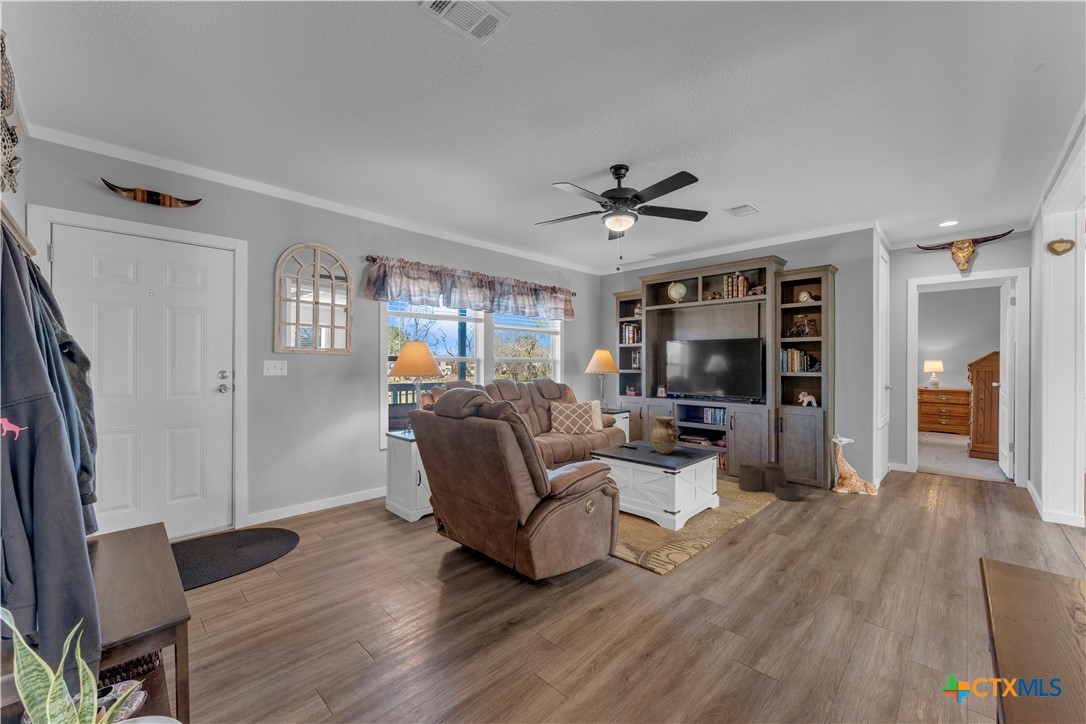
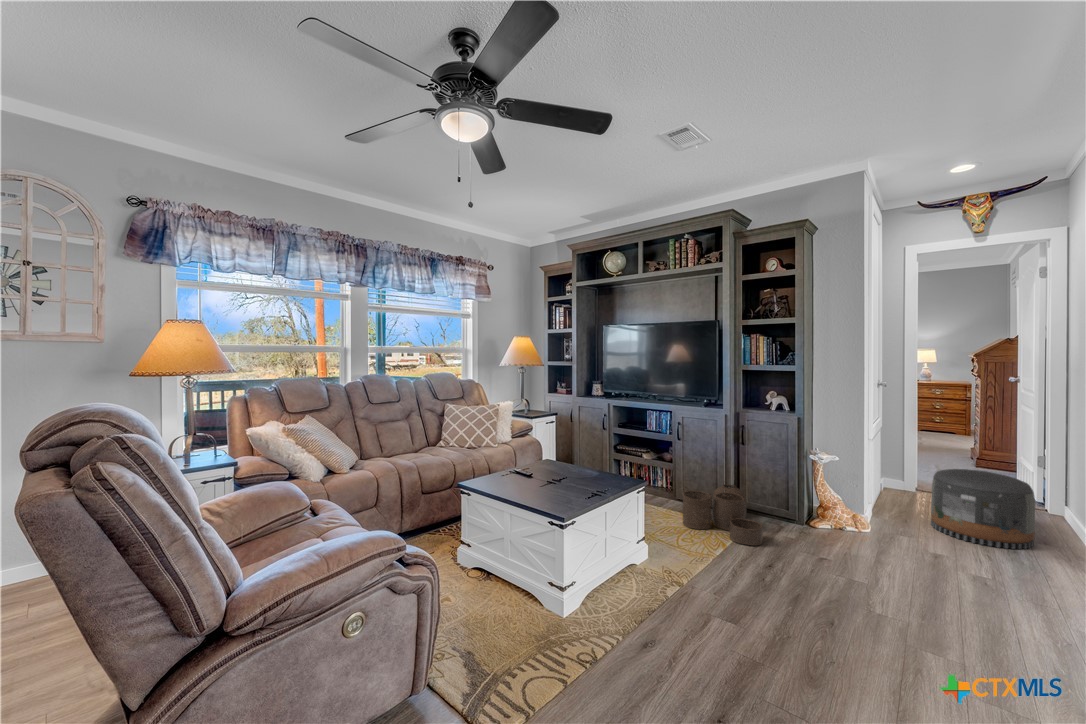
vase: present [651,416,678,454] -> none [545,430,584,487]
pouf: none [925,451,1000,506] -> present [931,469,1035,549]

